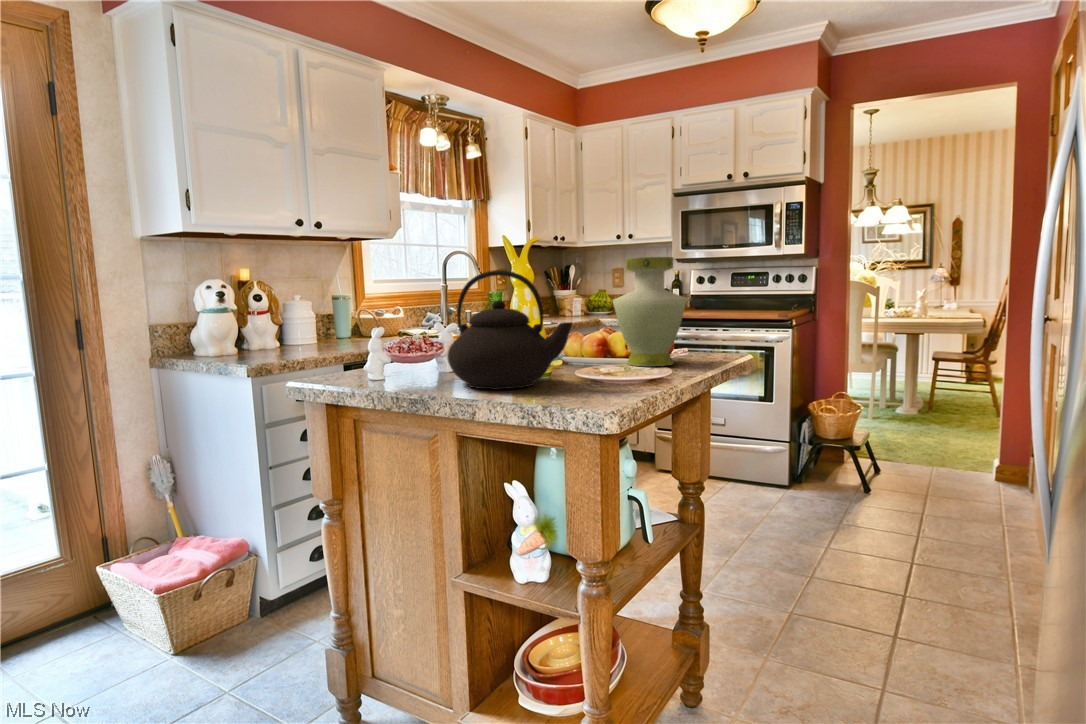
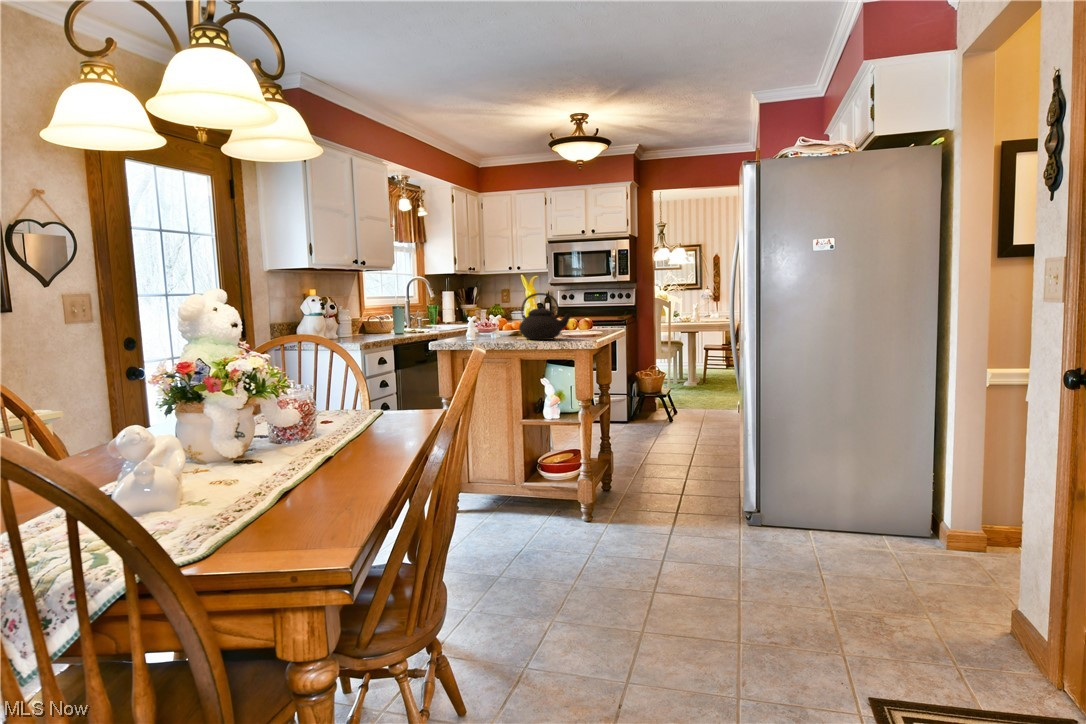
vase: present [613,257,687,366] -> none [569,287,602,335]

